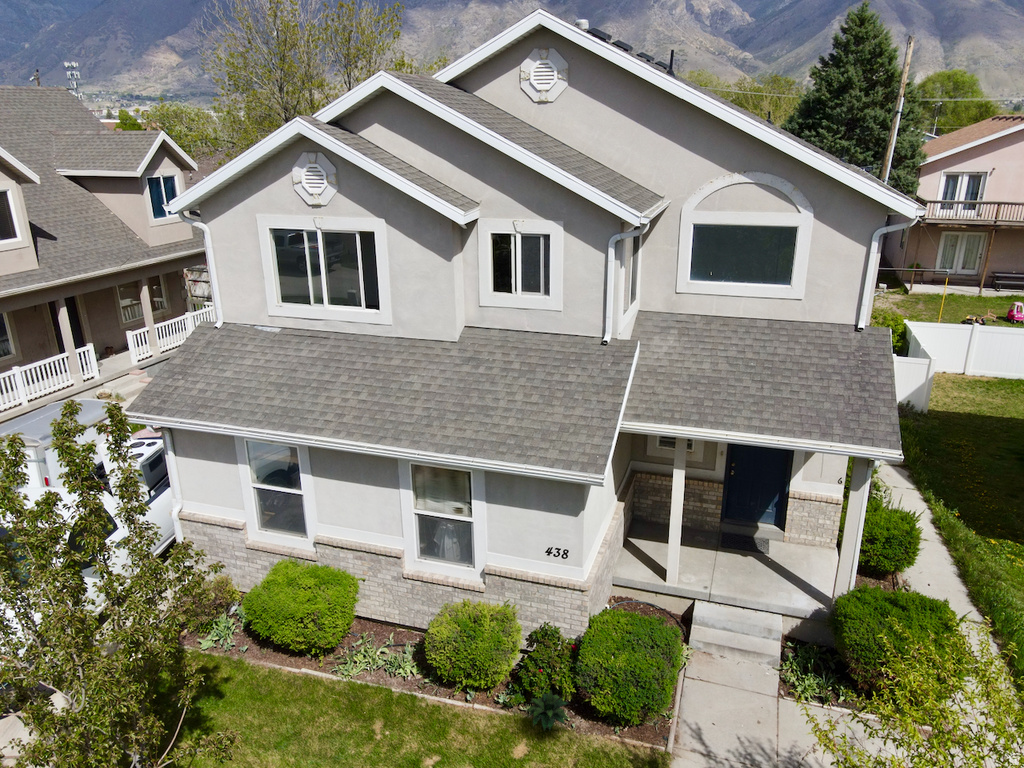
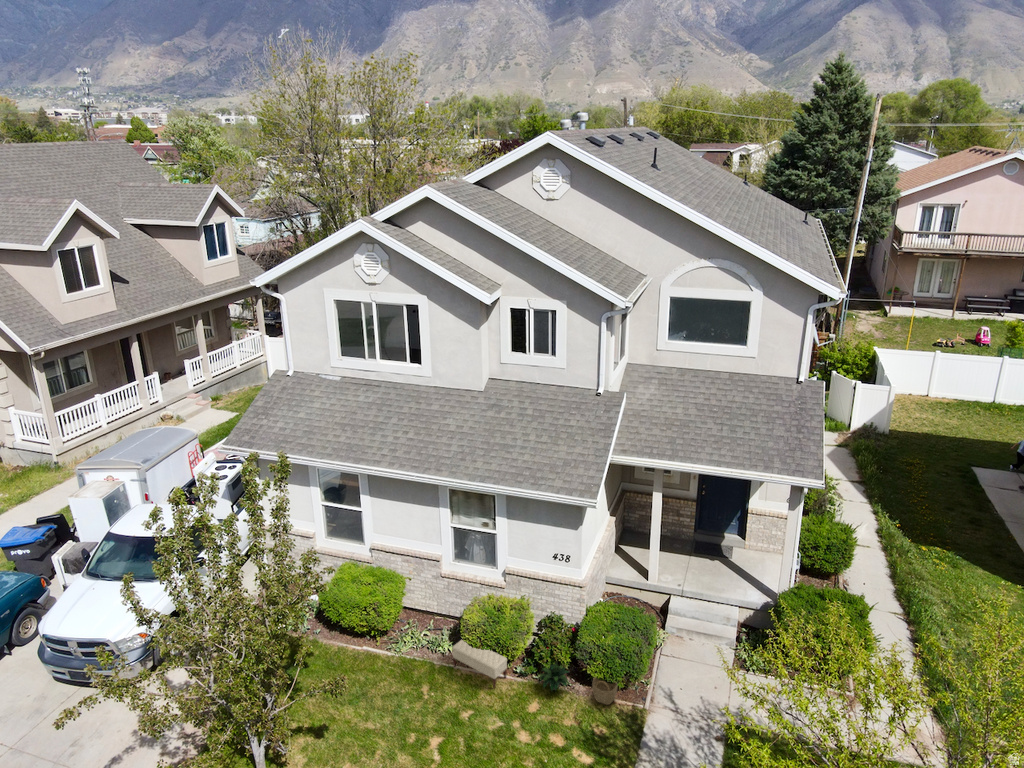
bench: none [414,657,486,726] -> present [452,640,507,688]
woven basket: none [599,704,632,749] -> present [592,677,617,705]

